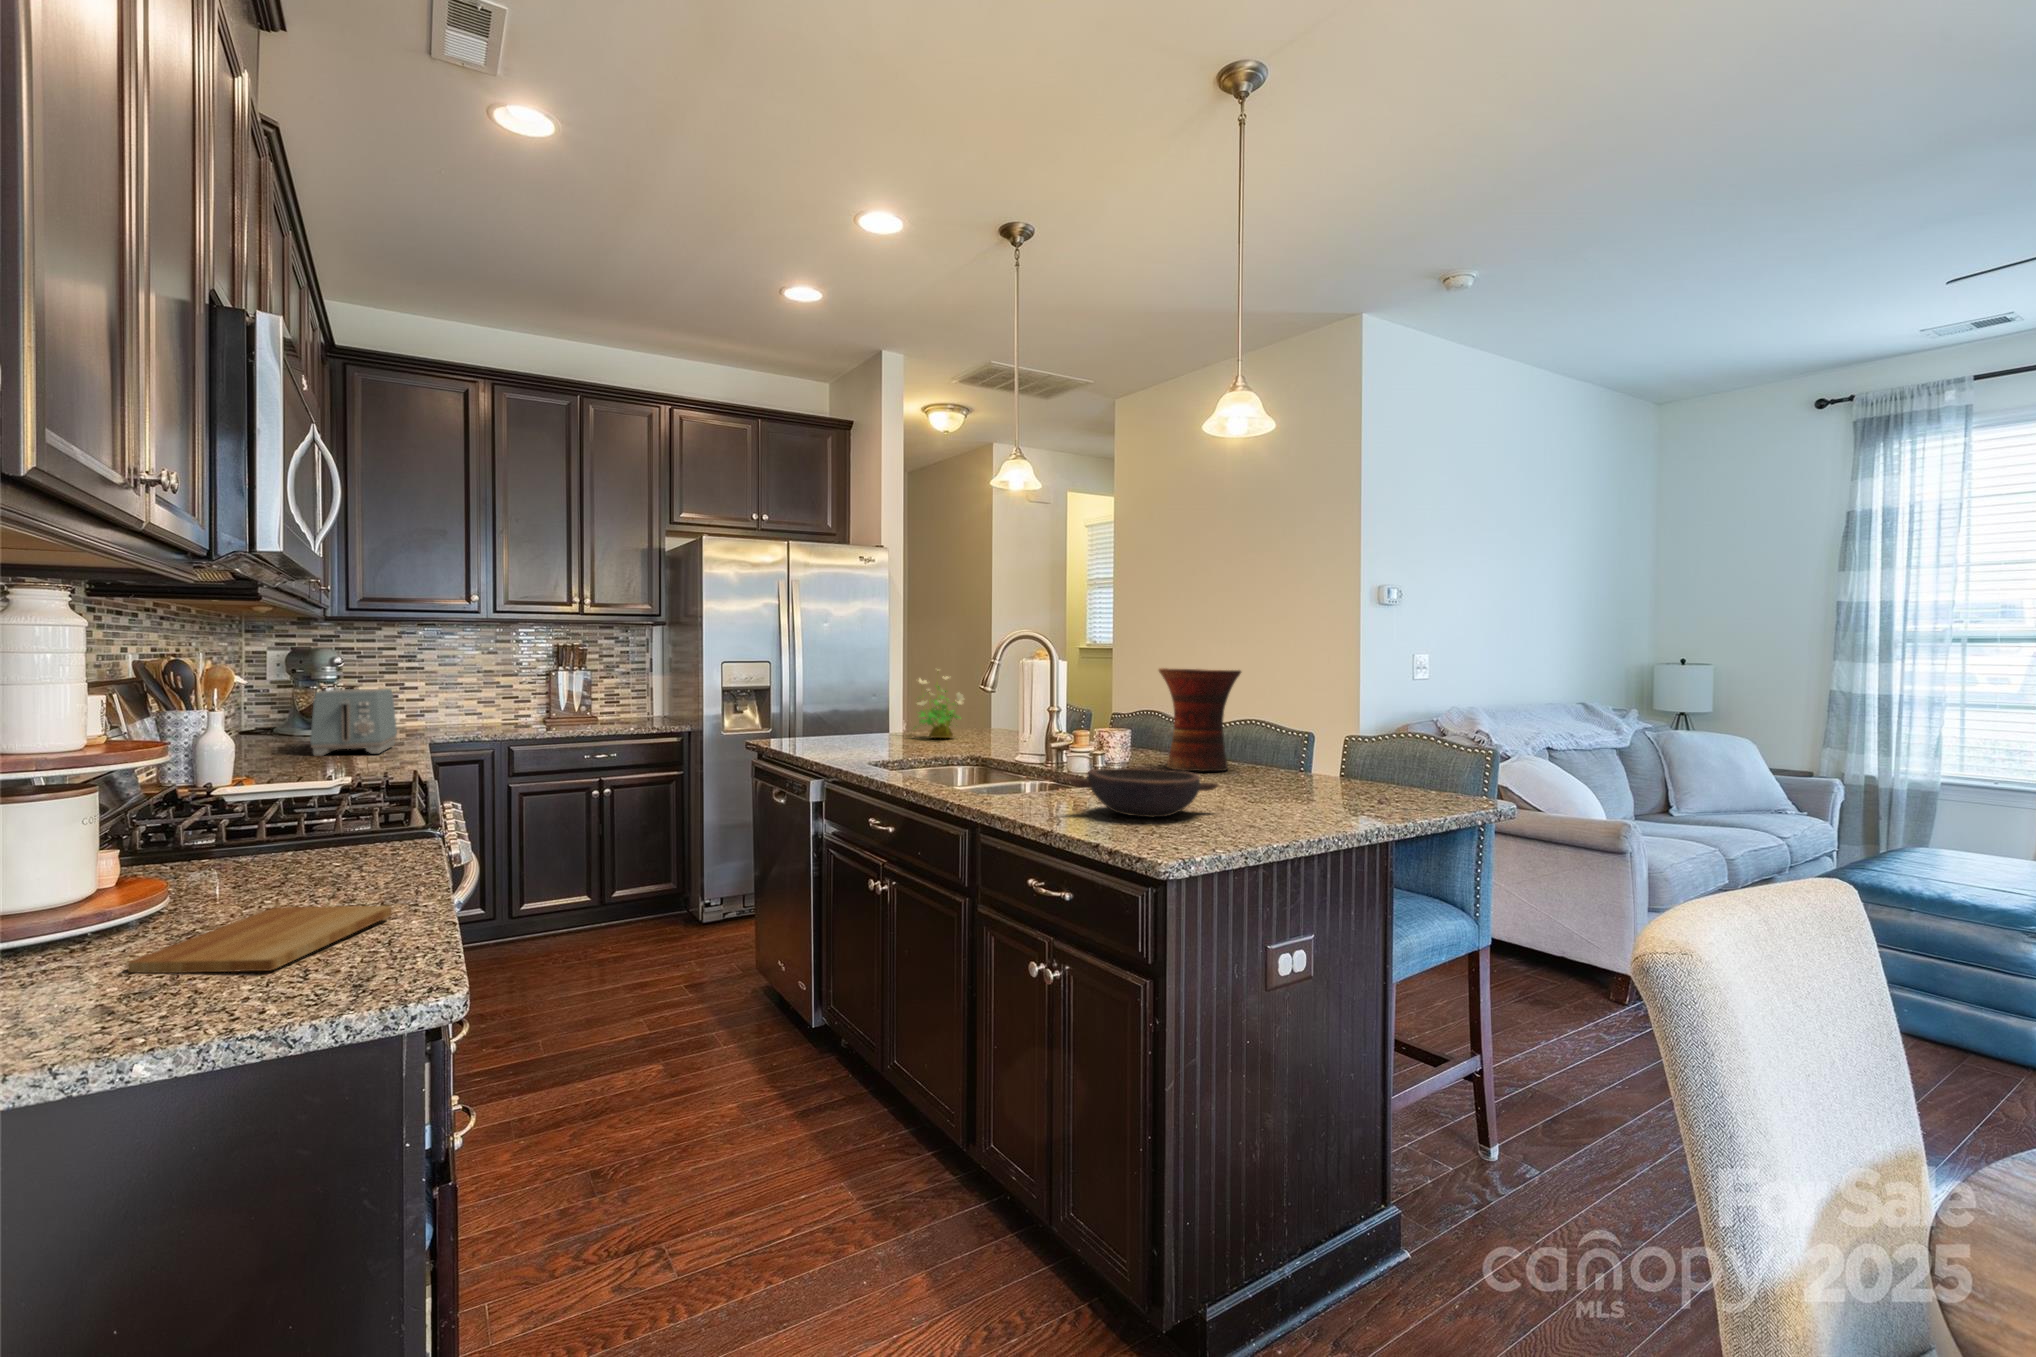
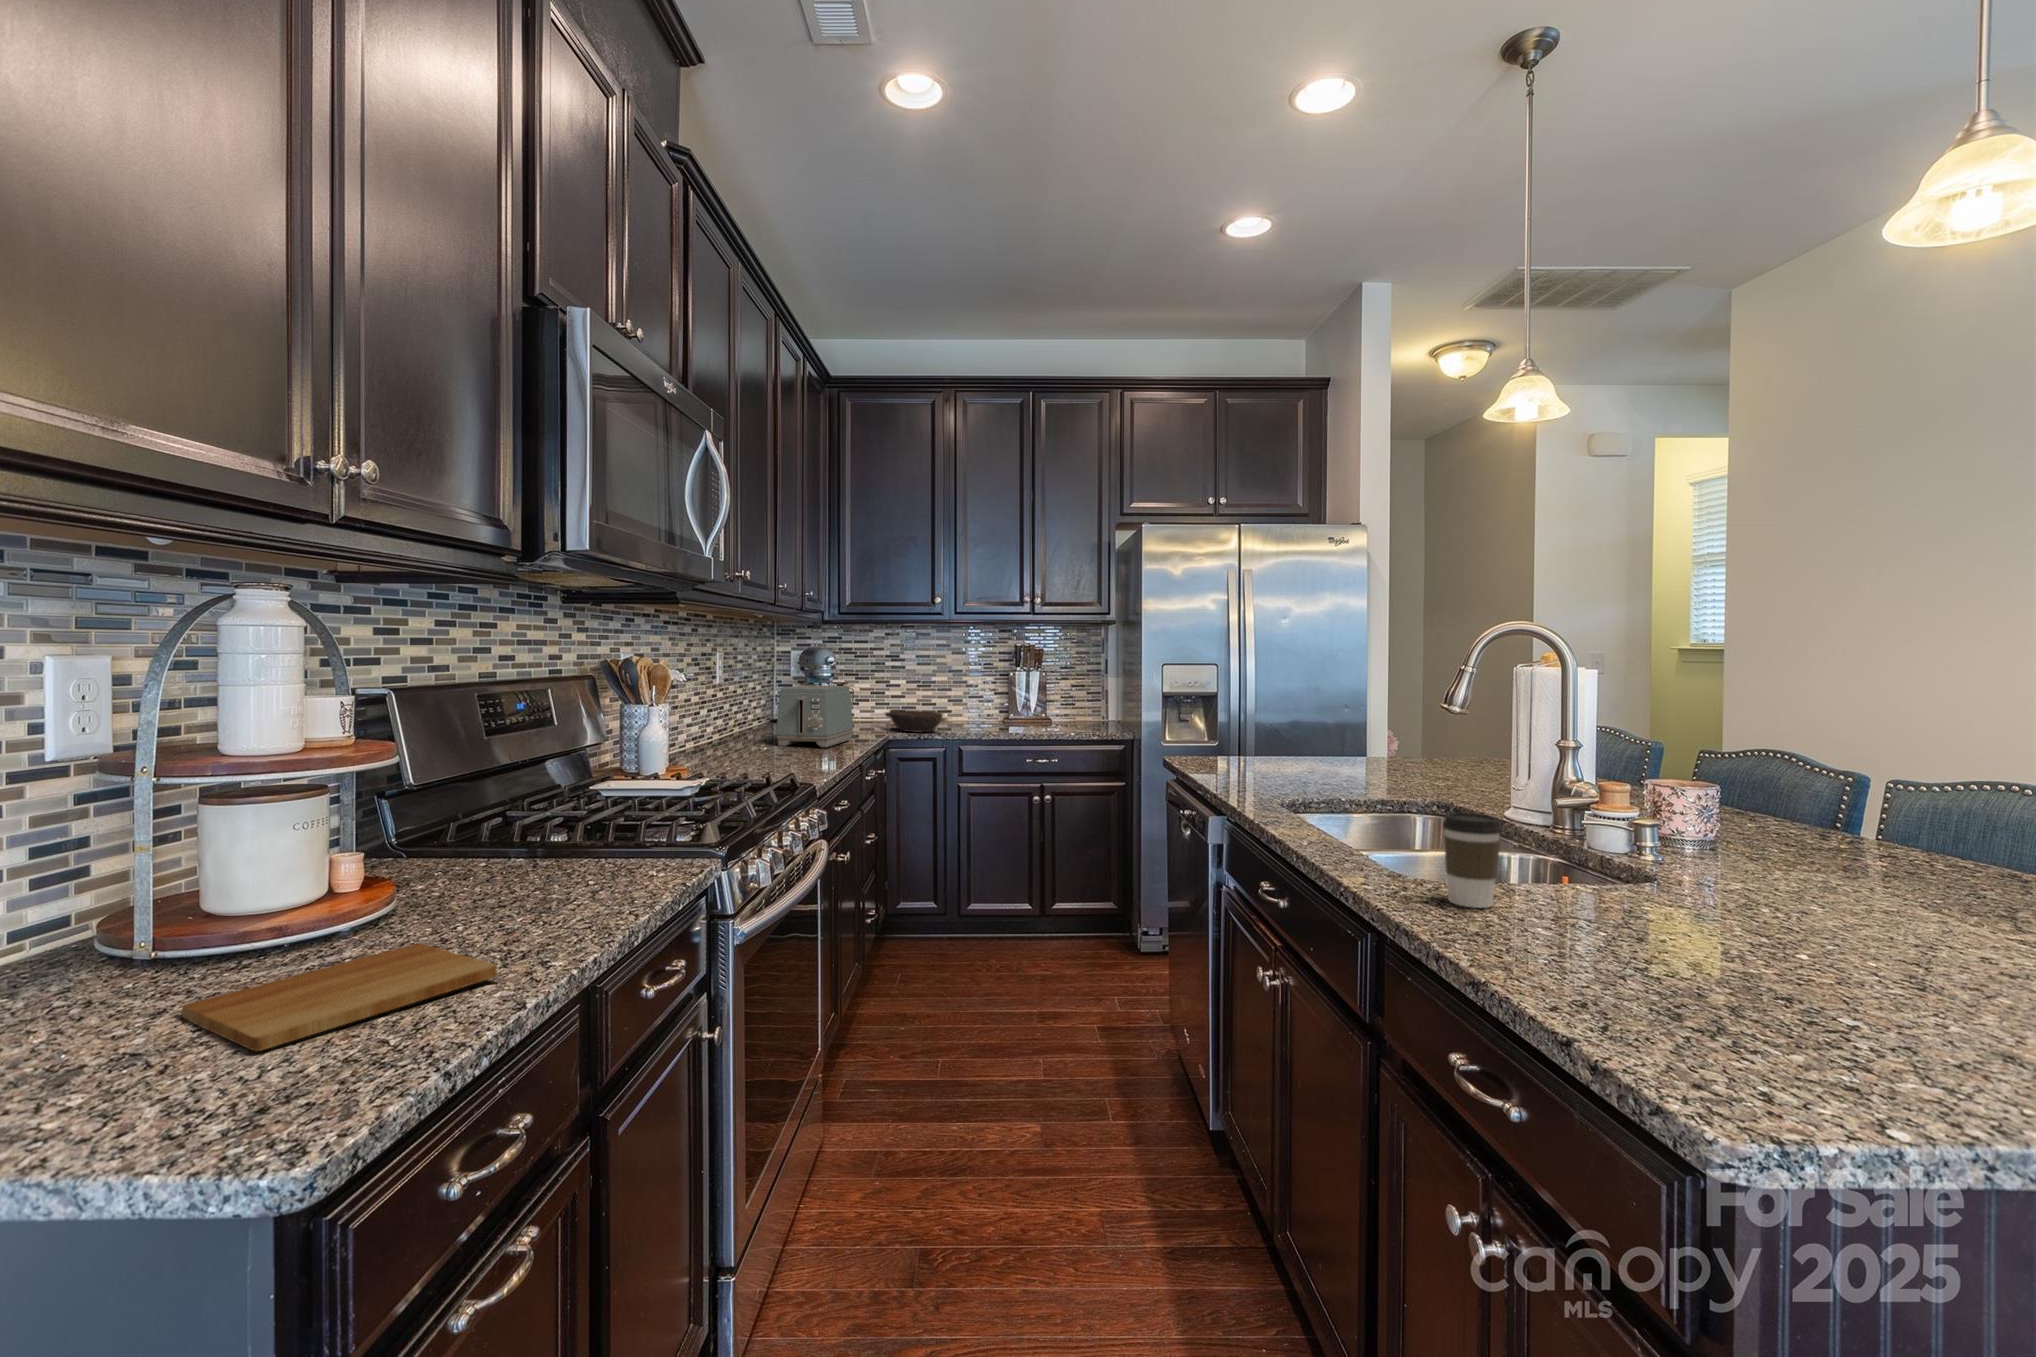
vase: present [1159,668,1241,771] -> none [1772,686,1973,878]
potted plant: present [917,670,964,738] -> none [1373,676,1450,769]
coffee cup: none [1009,748,1042,804] -> present [1443,813,1502,908]
bowl: present [1067,768,1218,817] -> present [885,710,947,732]

